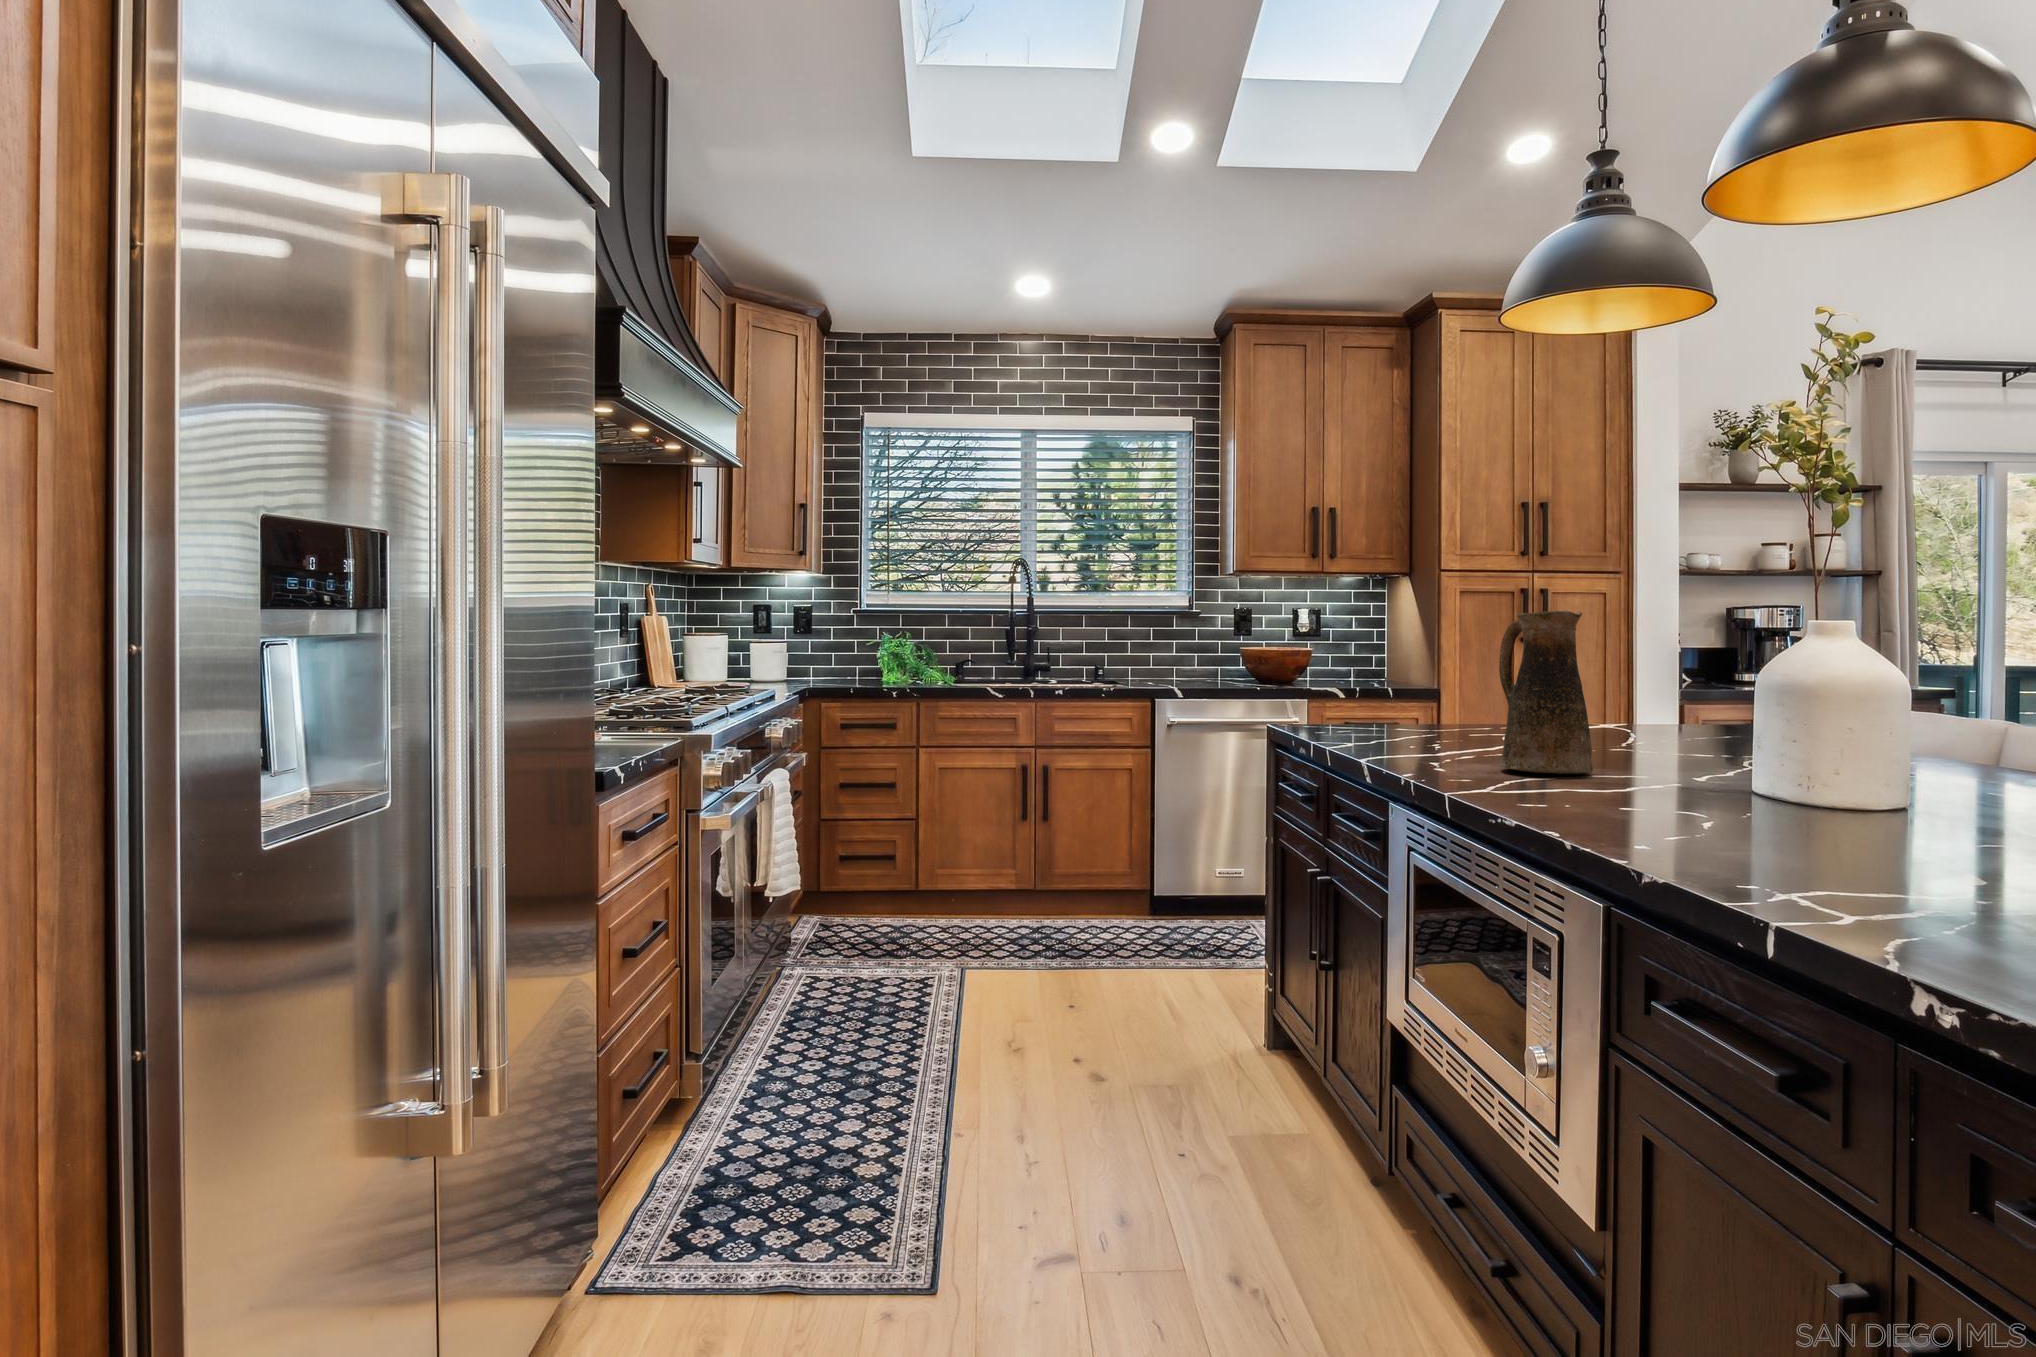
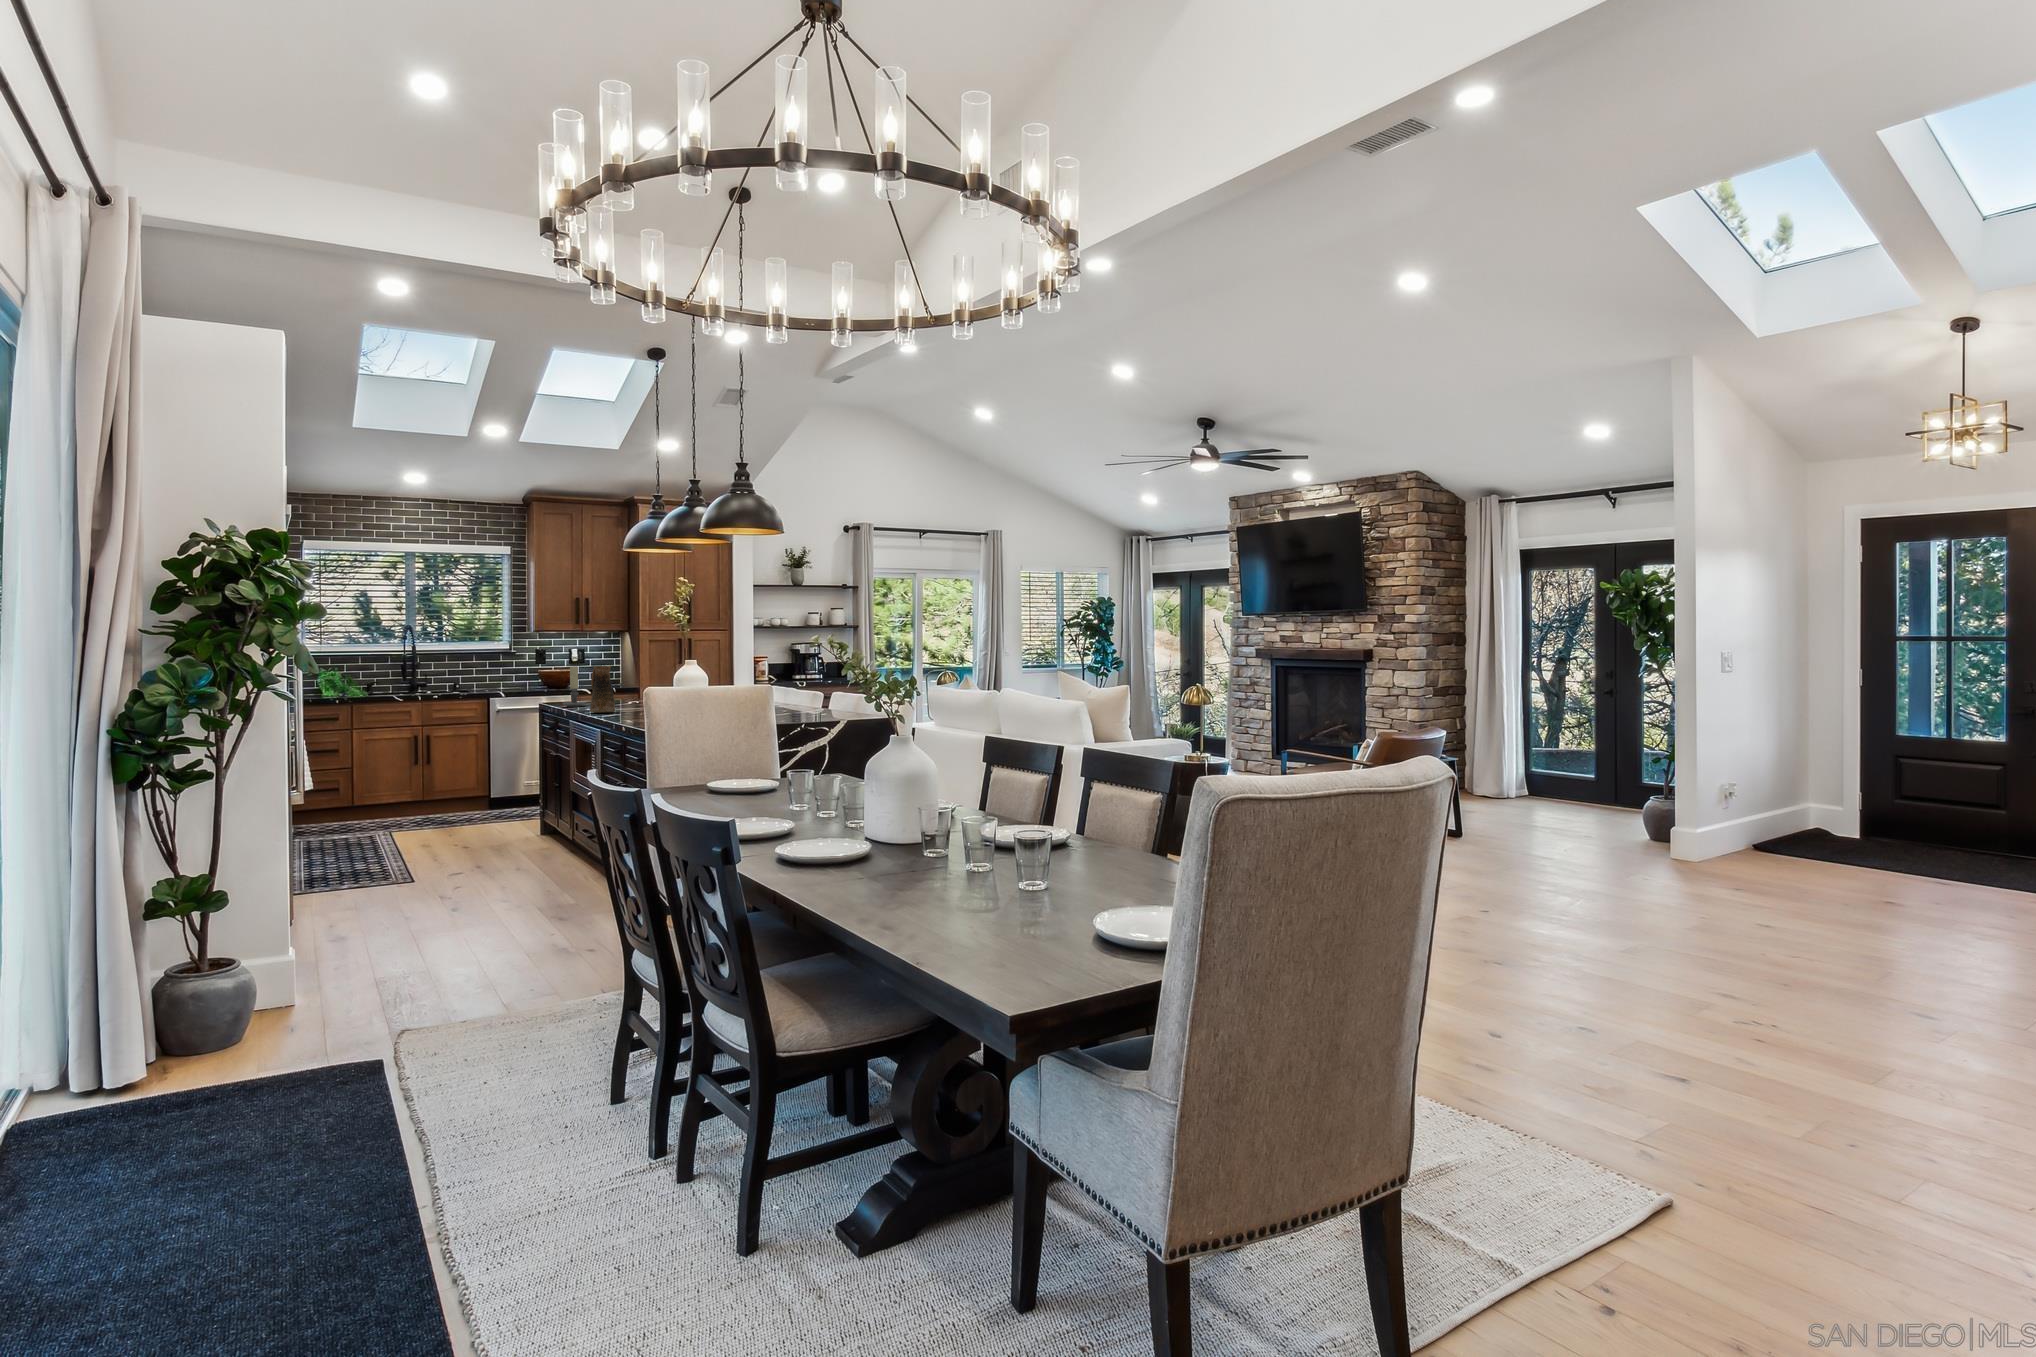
candle holder: none [1356,623,1418,736] -> present [563,666,586,707]

